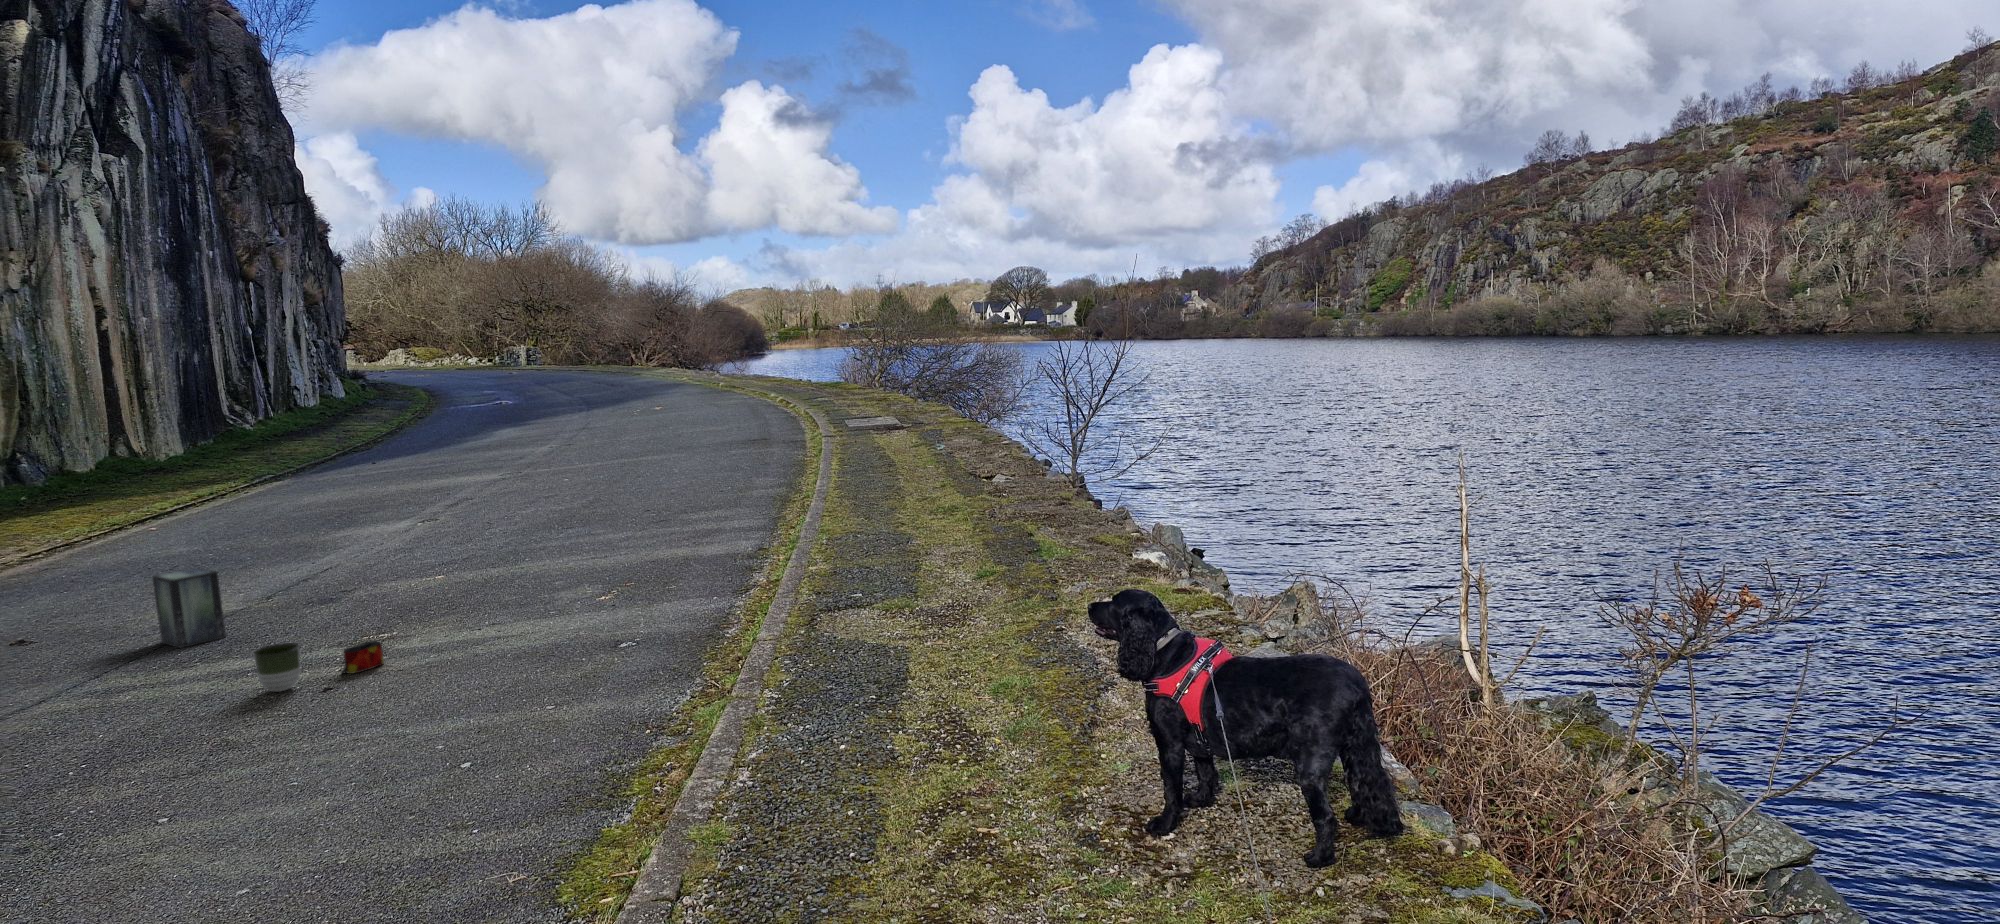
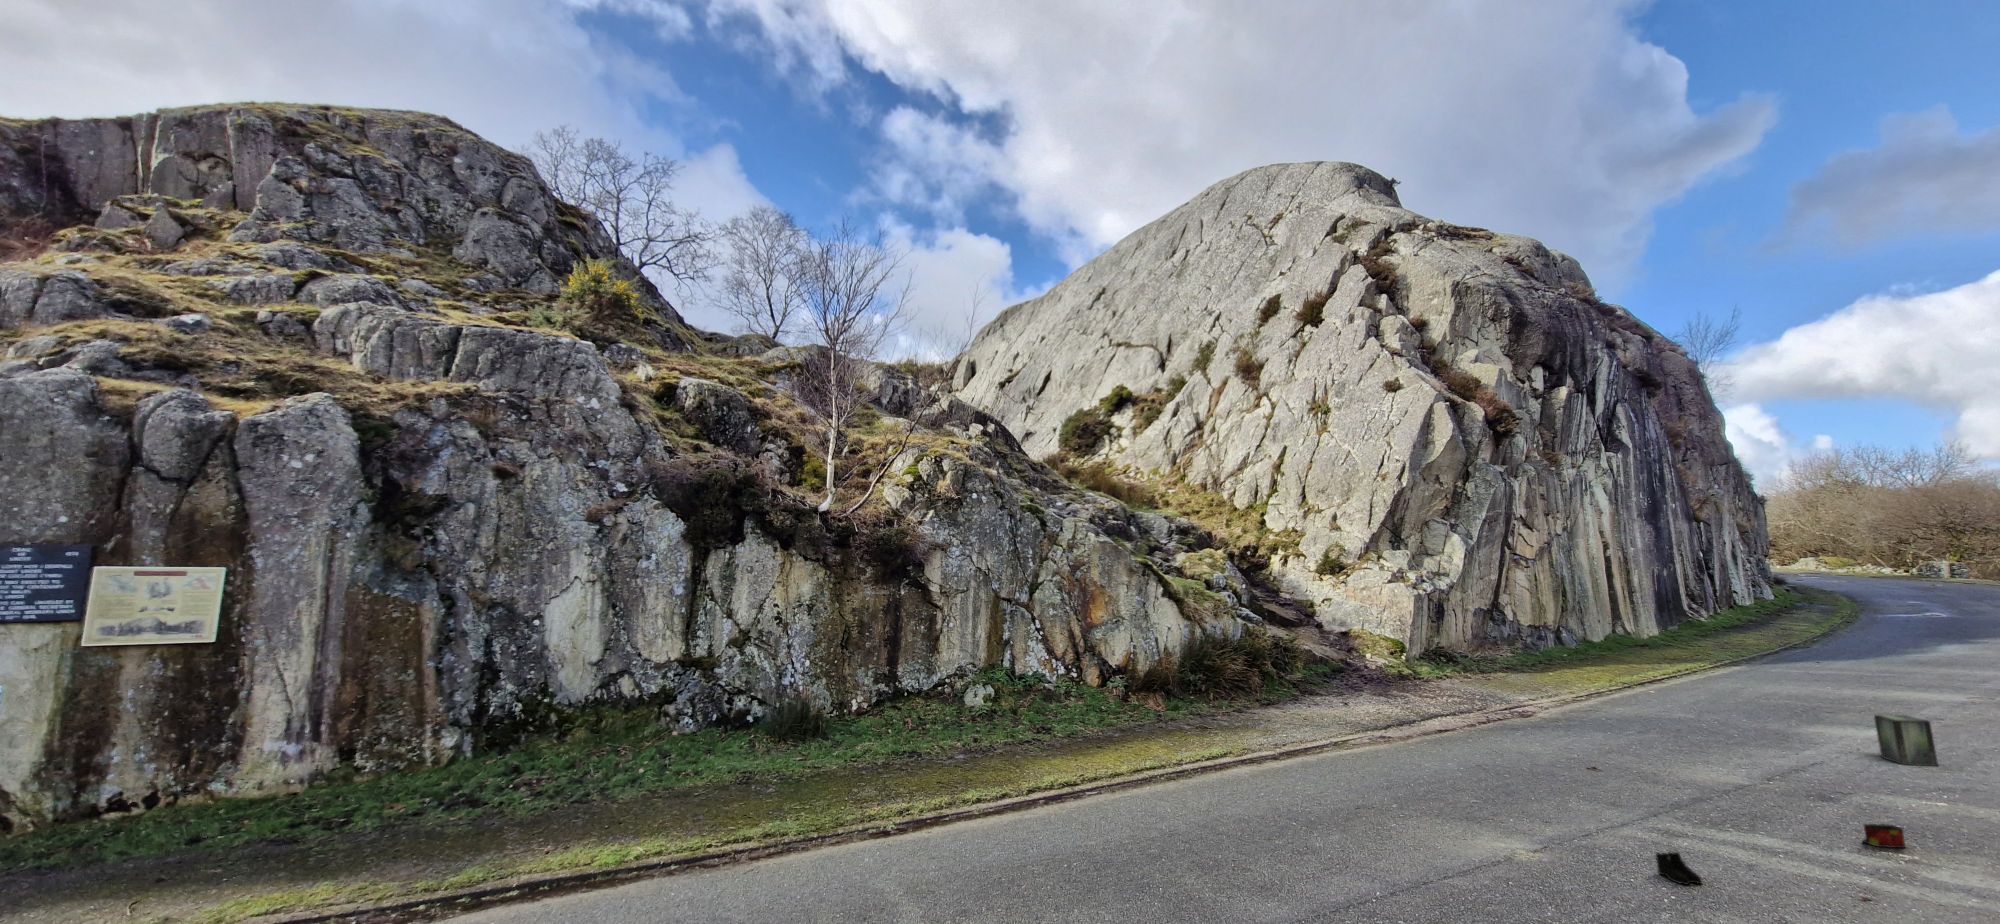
storage box: present [153,568,226,648] -> present [1874,715,1938,766]
planter: present [254,643,300,692] -> none [1782,802,1824,840]
boots: none [40,778,114,831] -> present [1656,852,1702,885]

